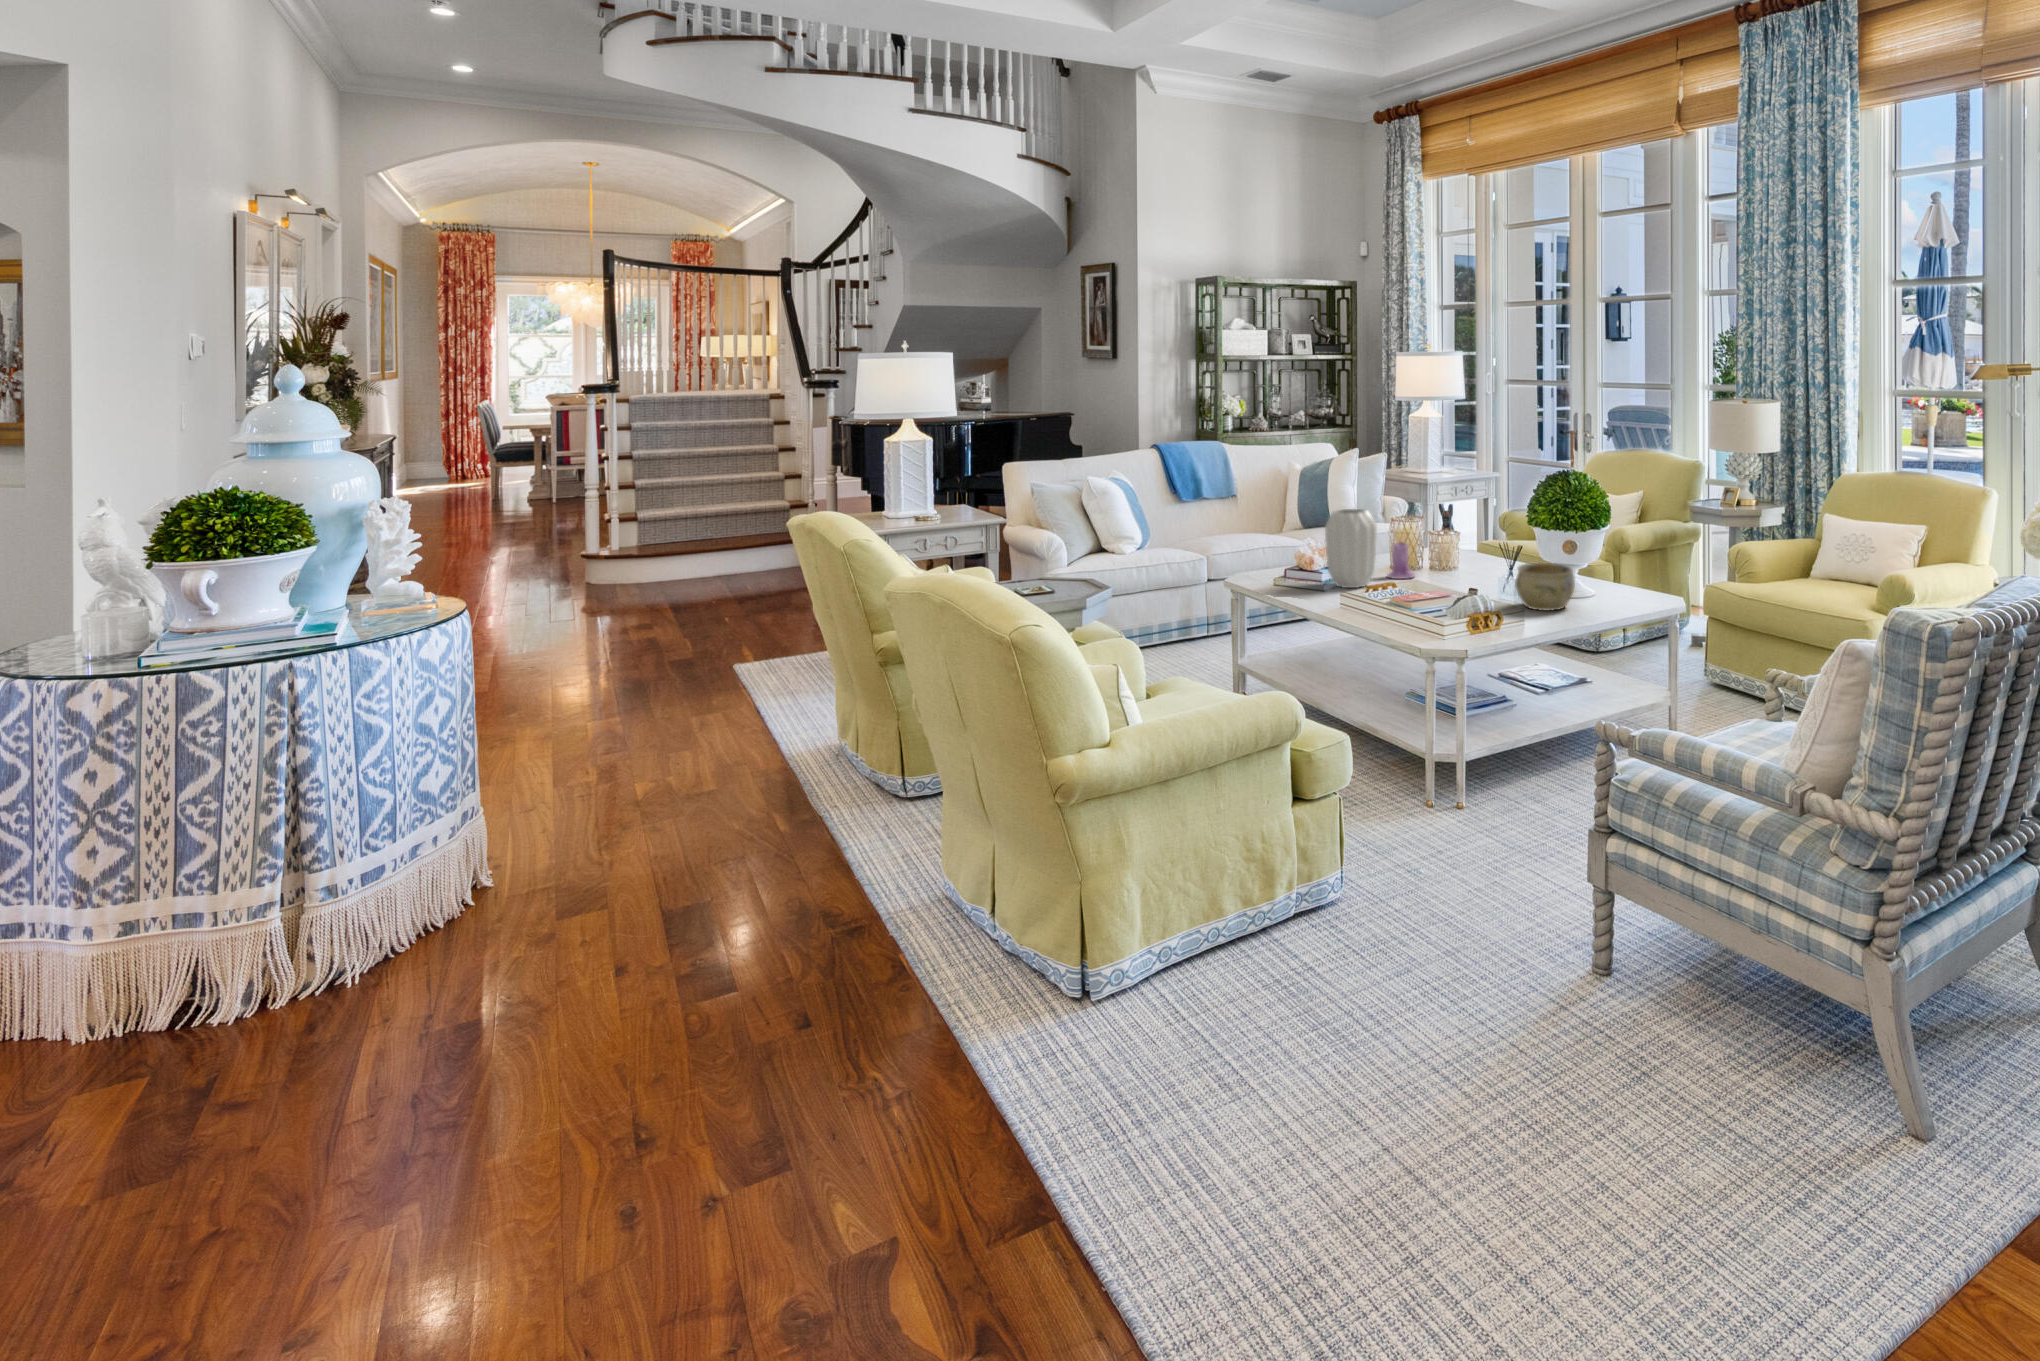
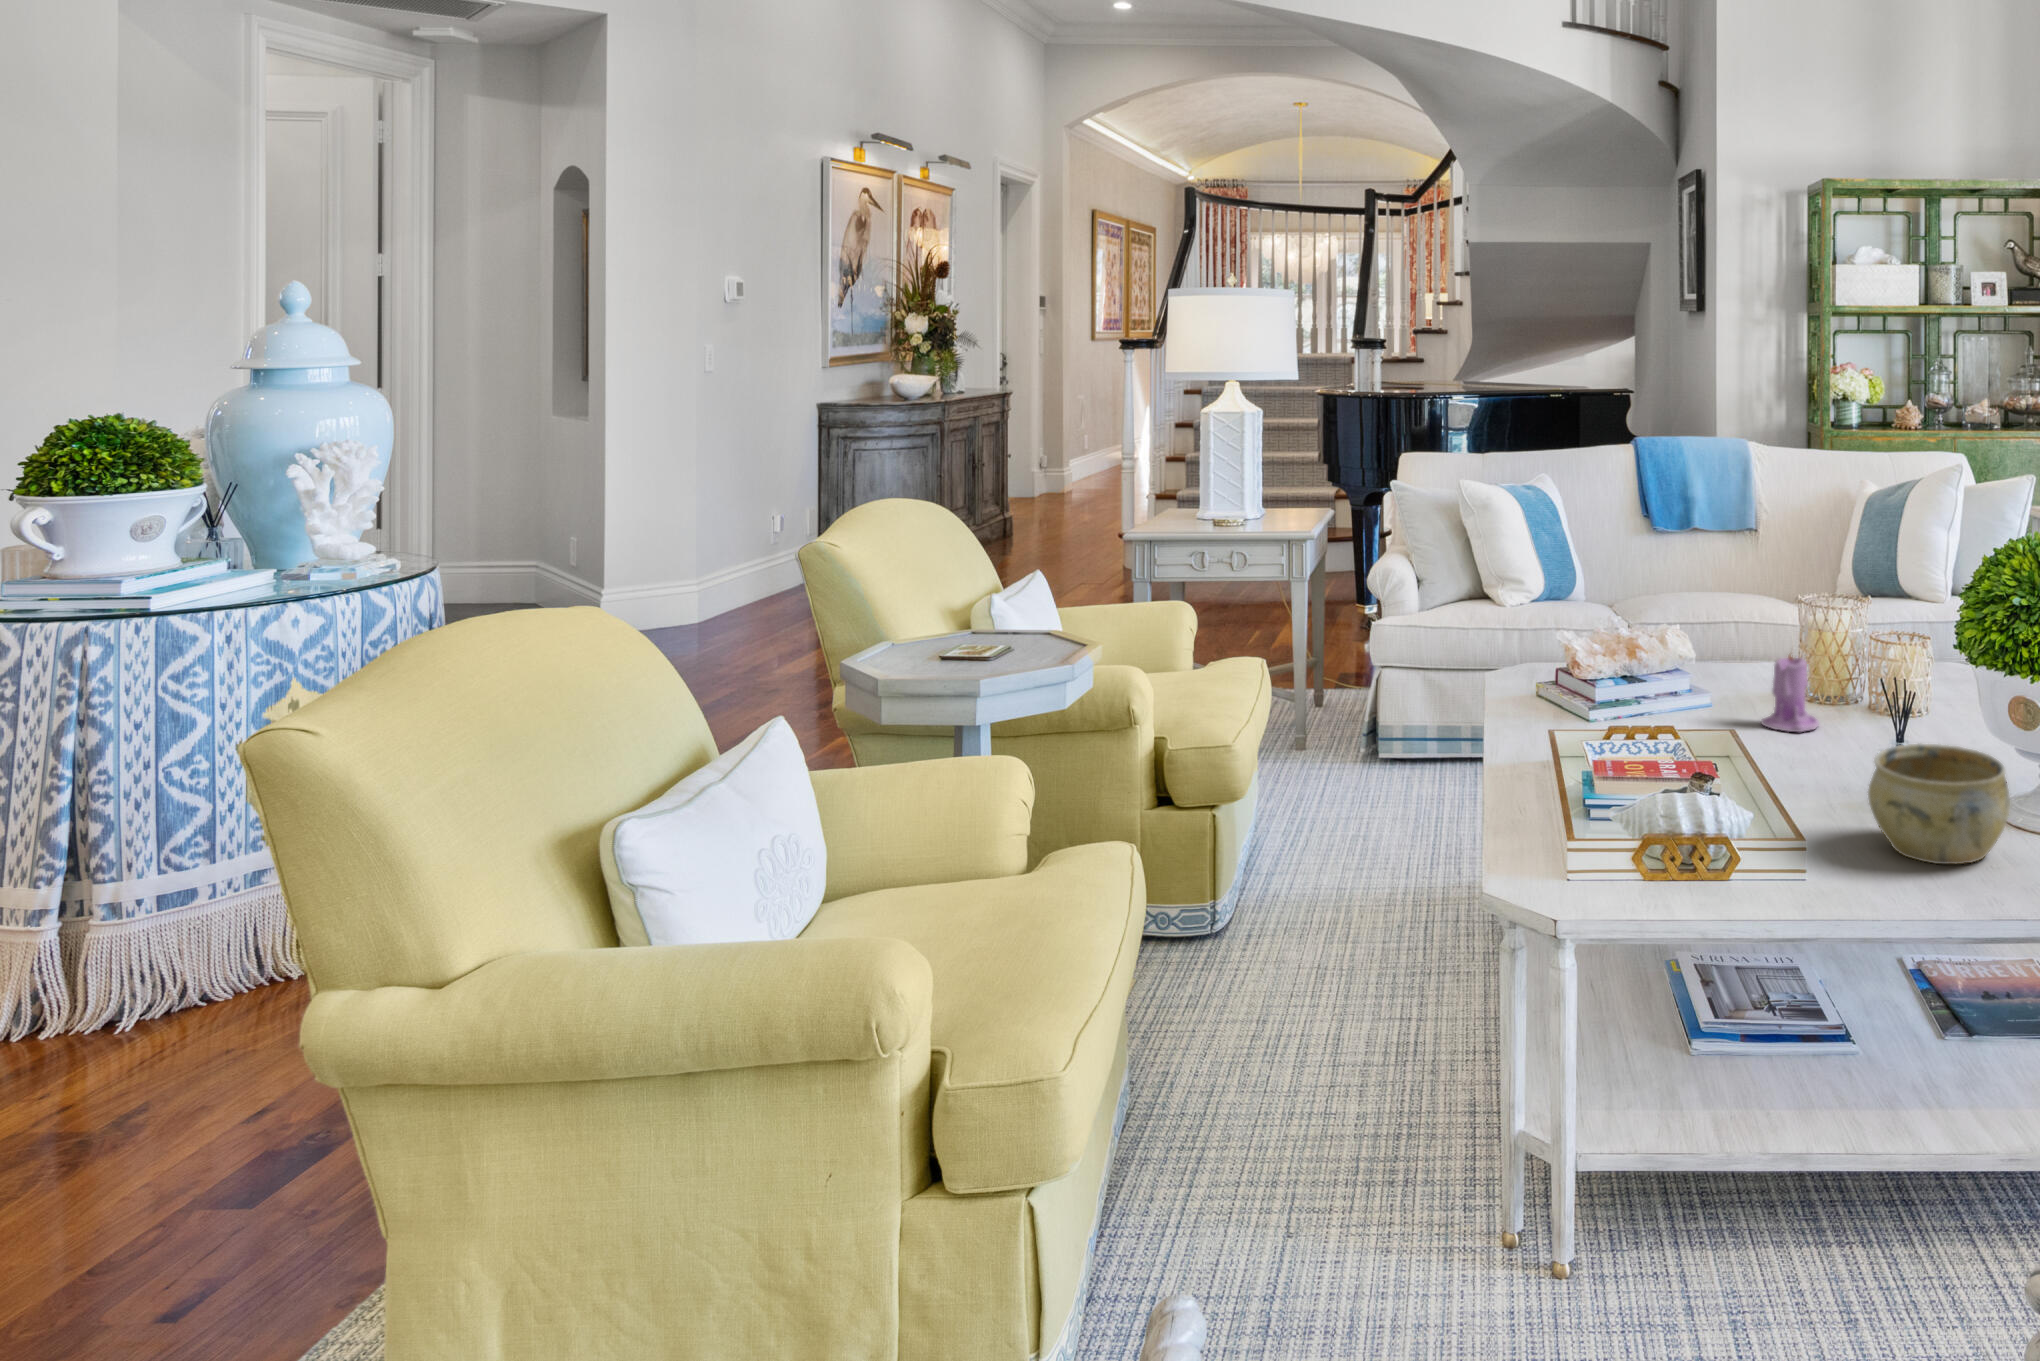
vase: present [1325,509,1377,588] -> none [1616,579,1715,734]

